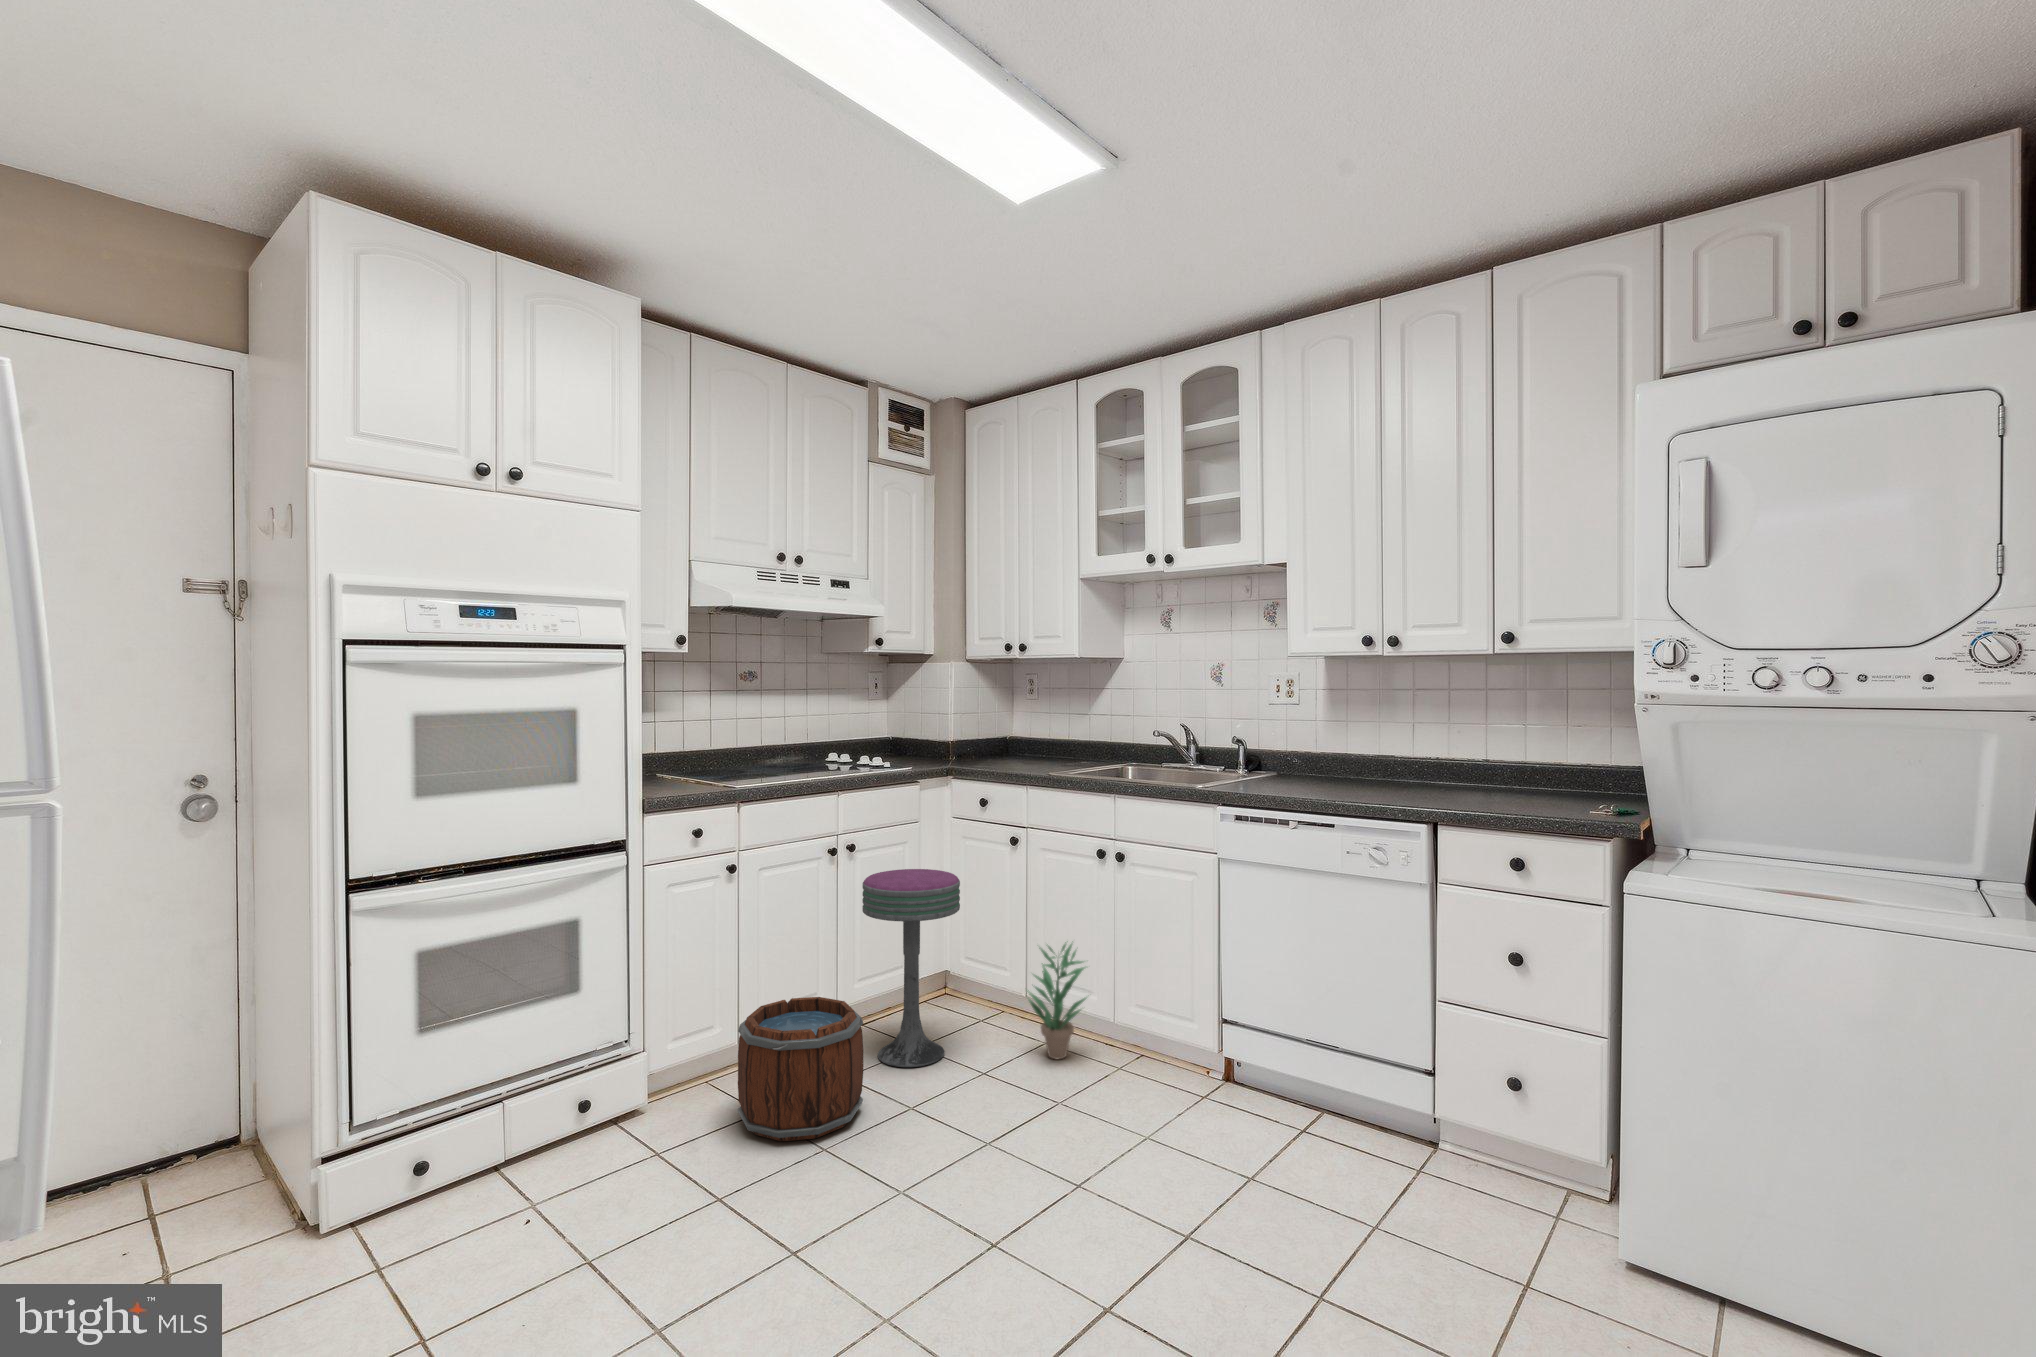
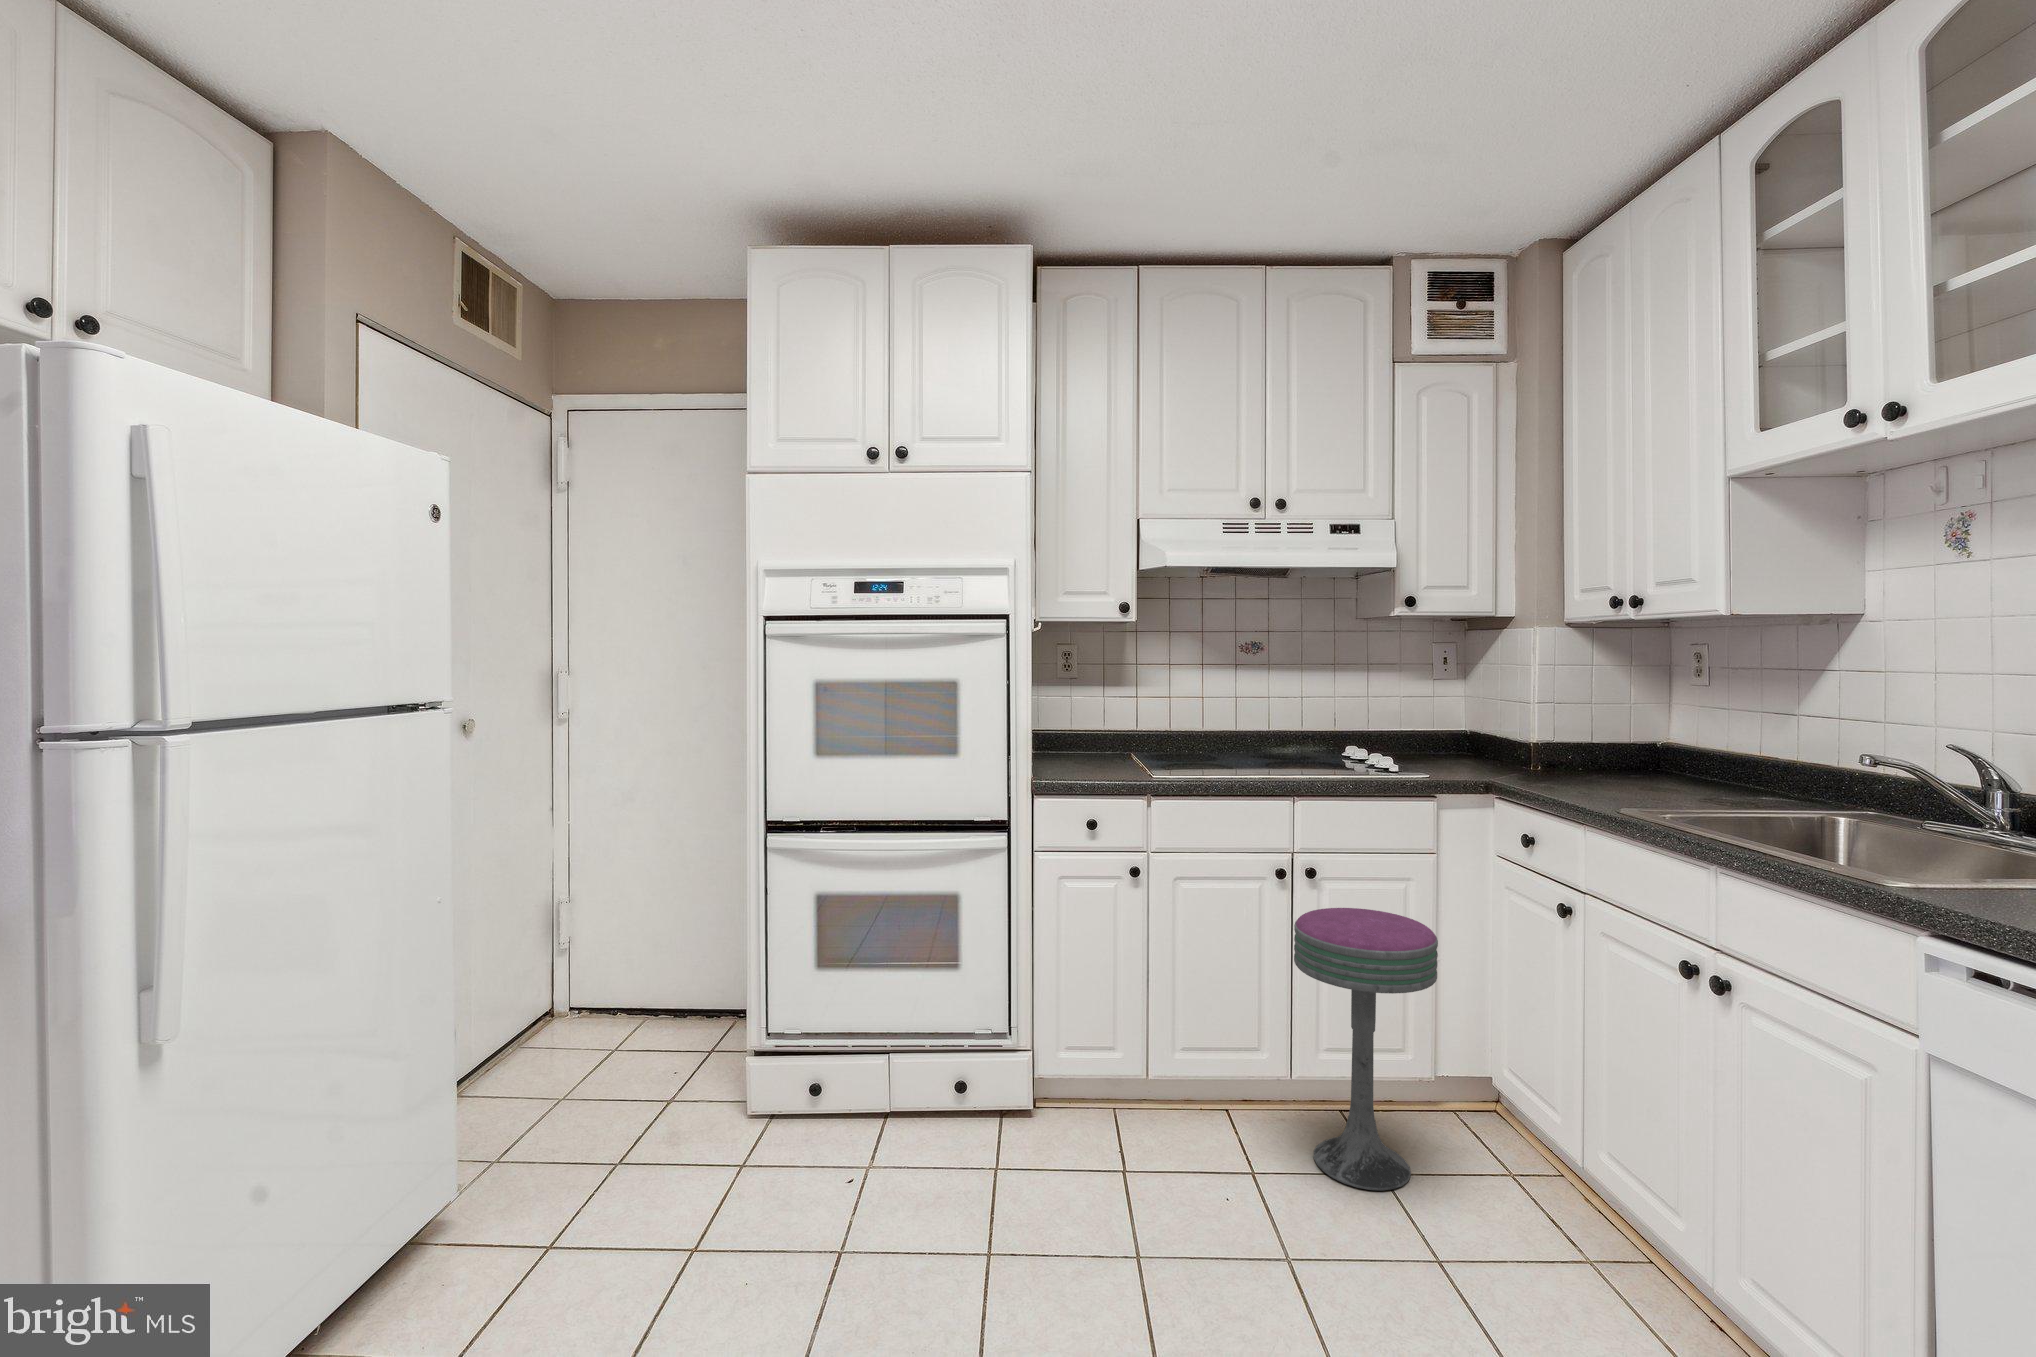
potted plant: present [1028,942,1086,1059] -> none [1528,1076,1651,1280]
bucket: present [738,997,863,1141] -> none [1084,1037,1236,1227]

